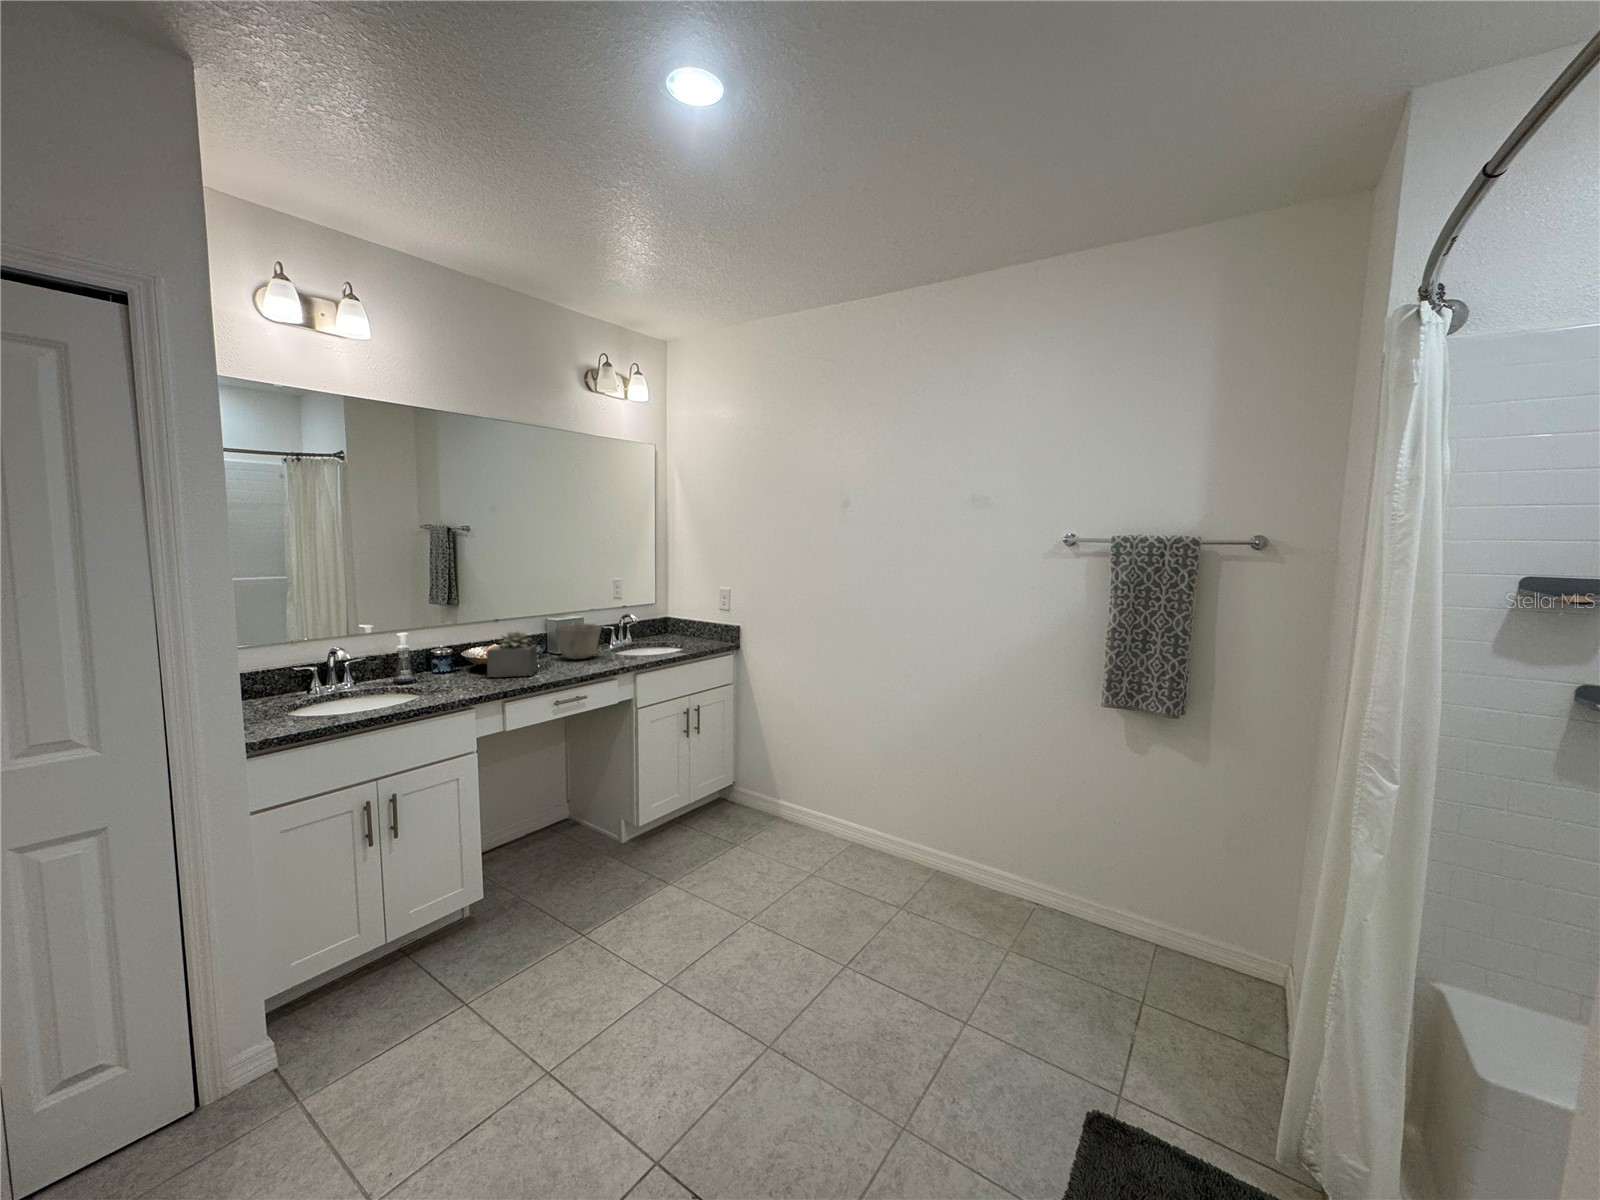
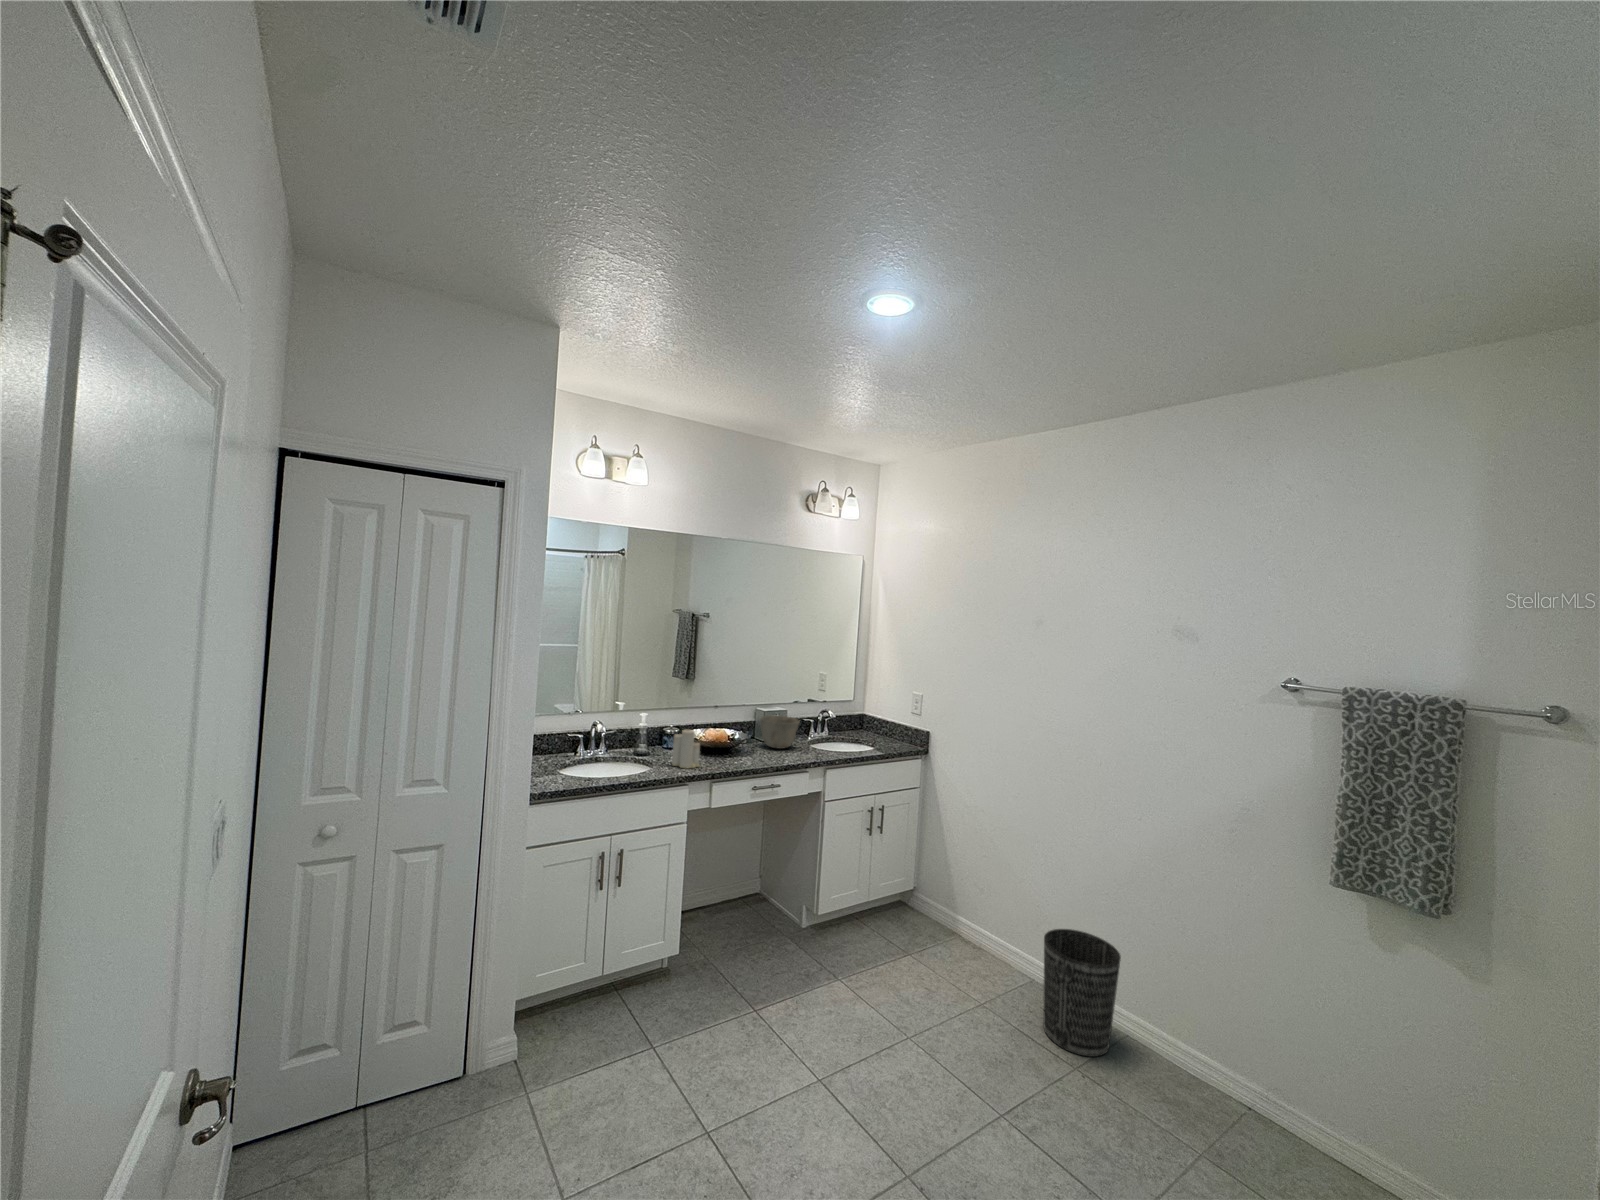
succulent plant: present [487,630,537,677] -> none [702,719,743,760]
candle: none [448,640,487,690] -> present [672,730,700,769]
wastebasket: none [866,788,932,895] -> present [1043,929,1121,1057]

